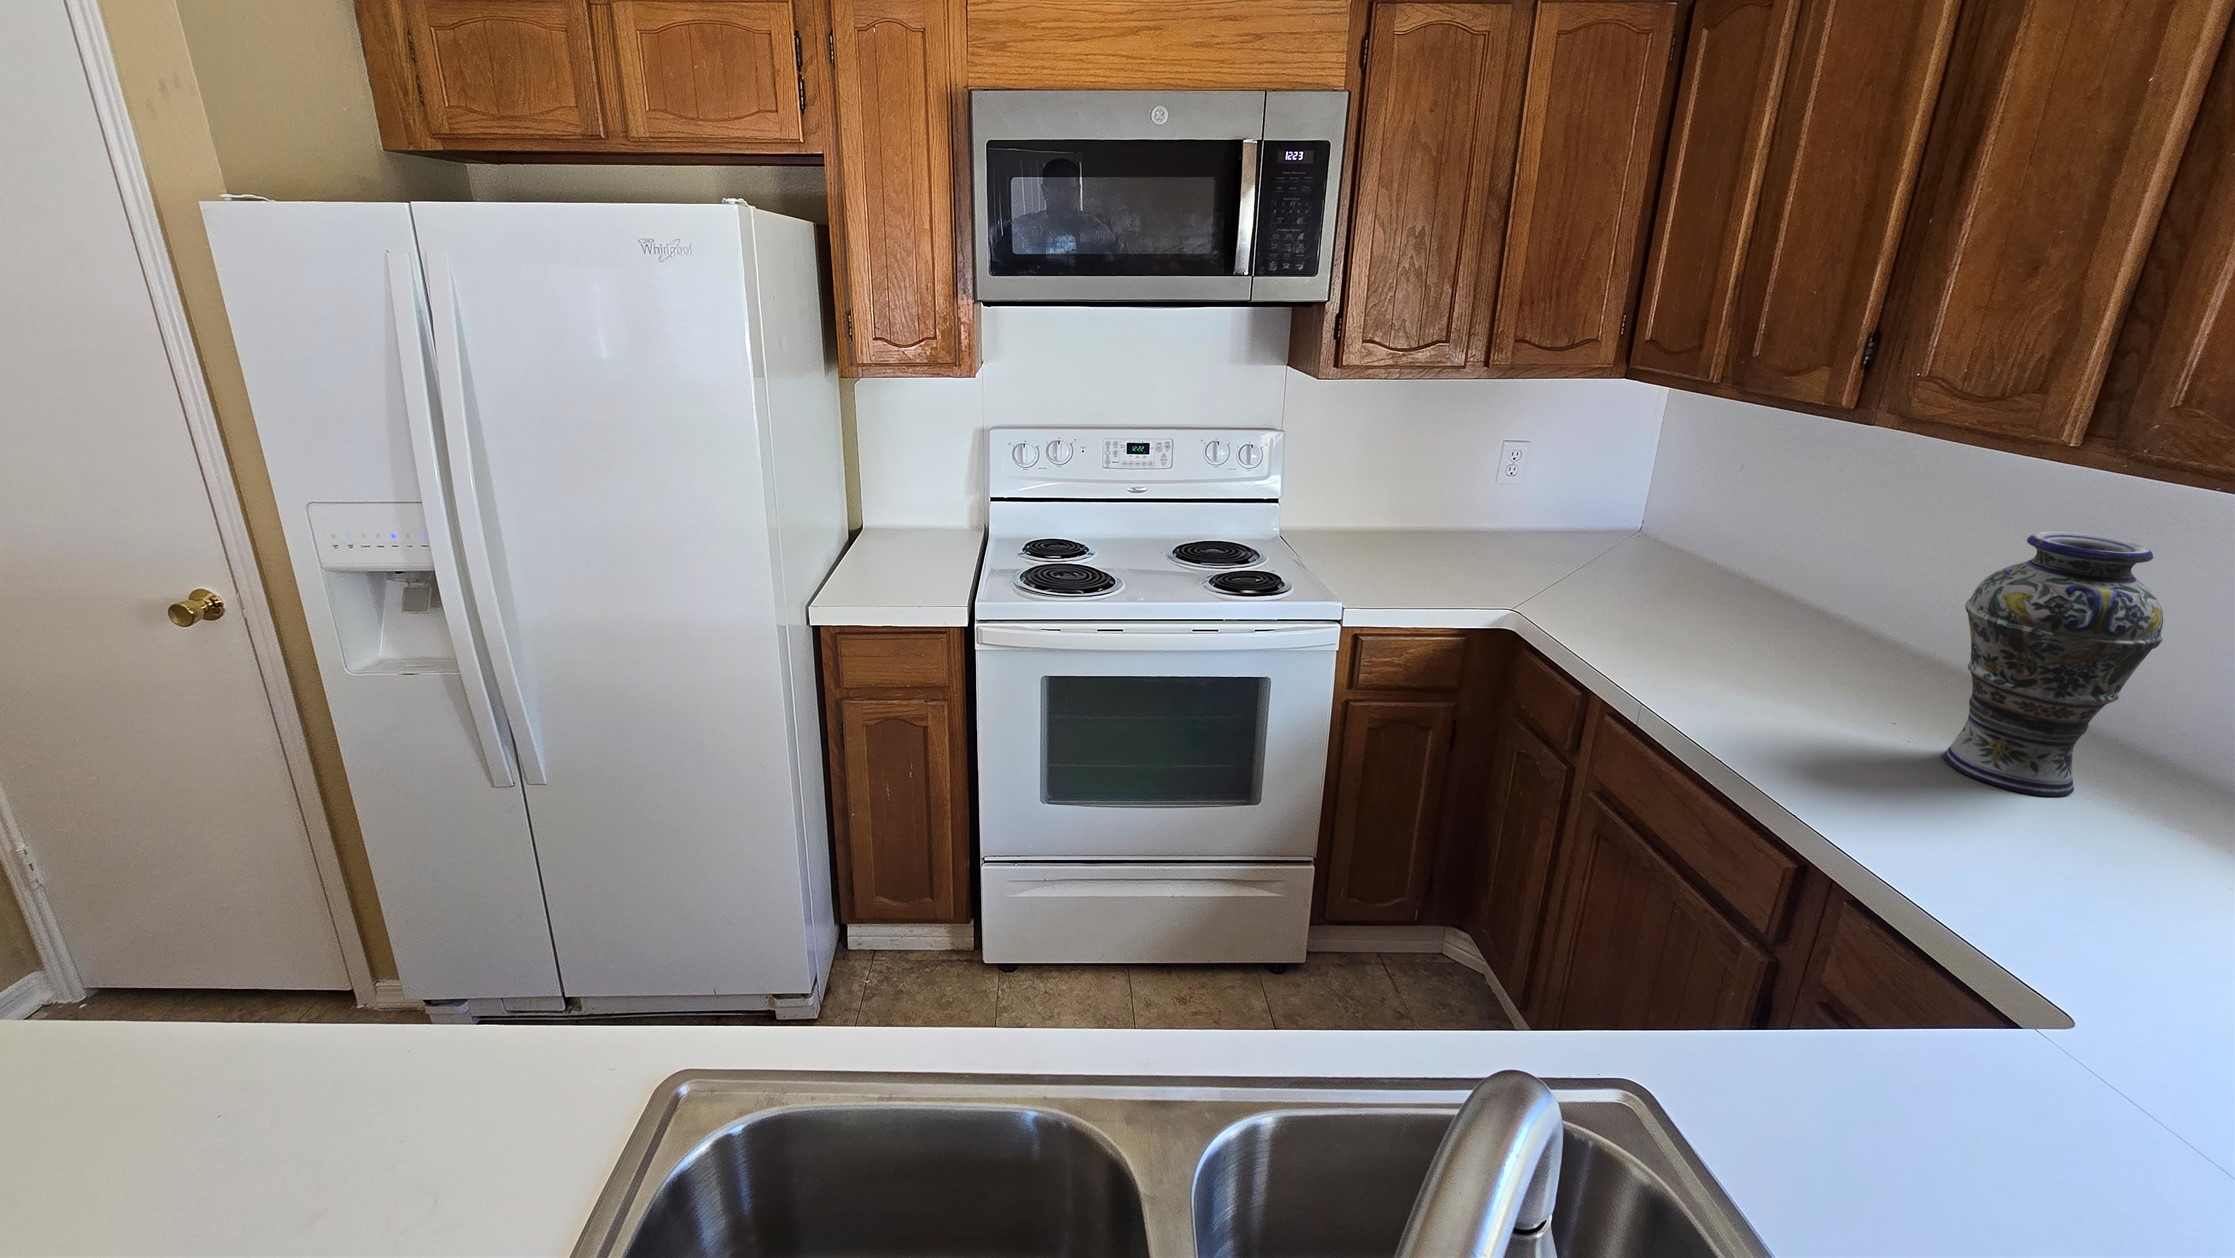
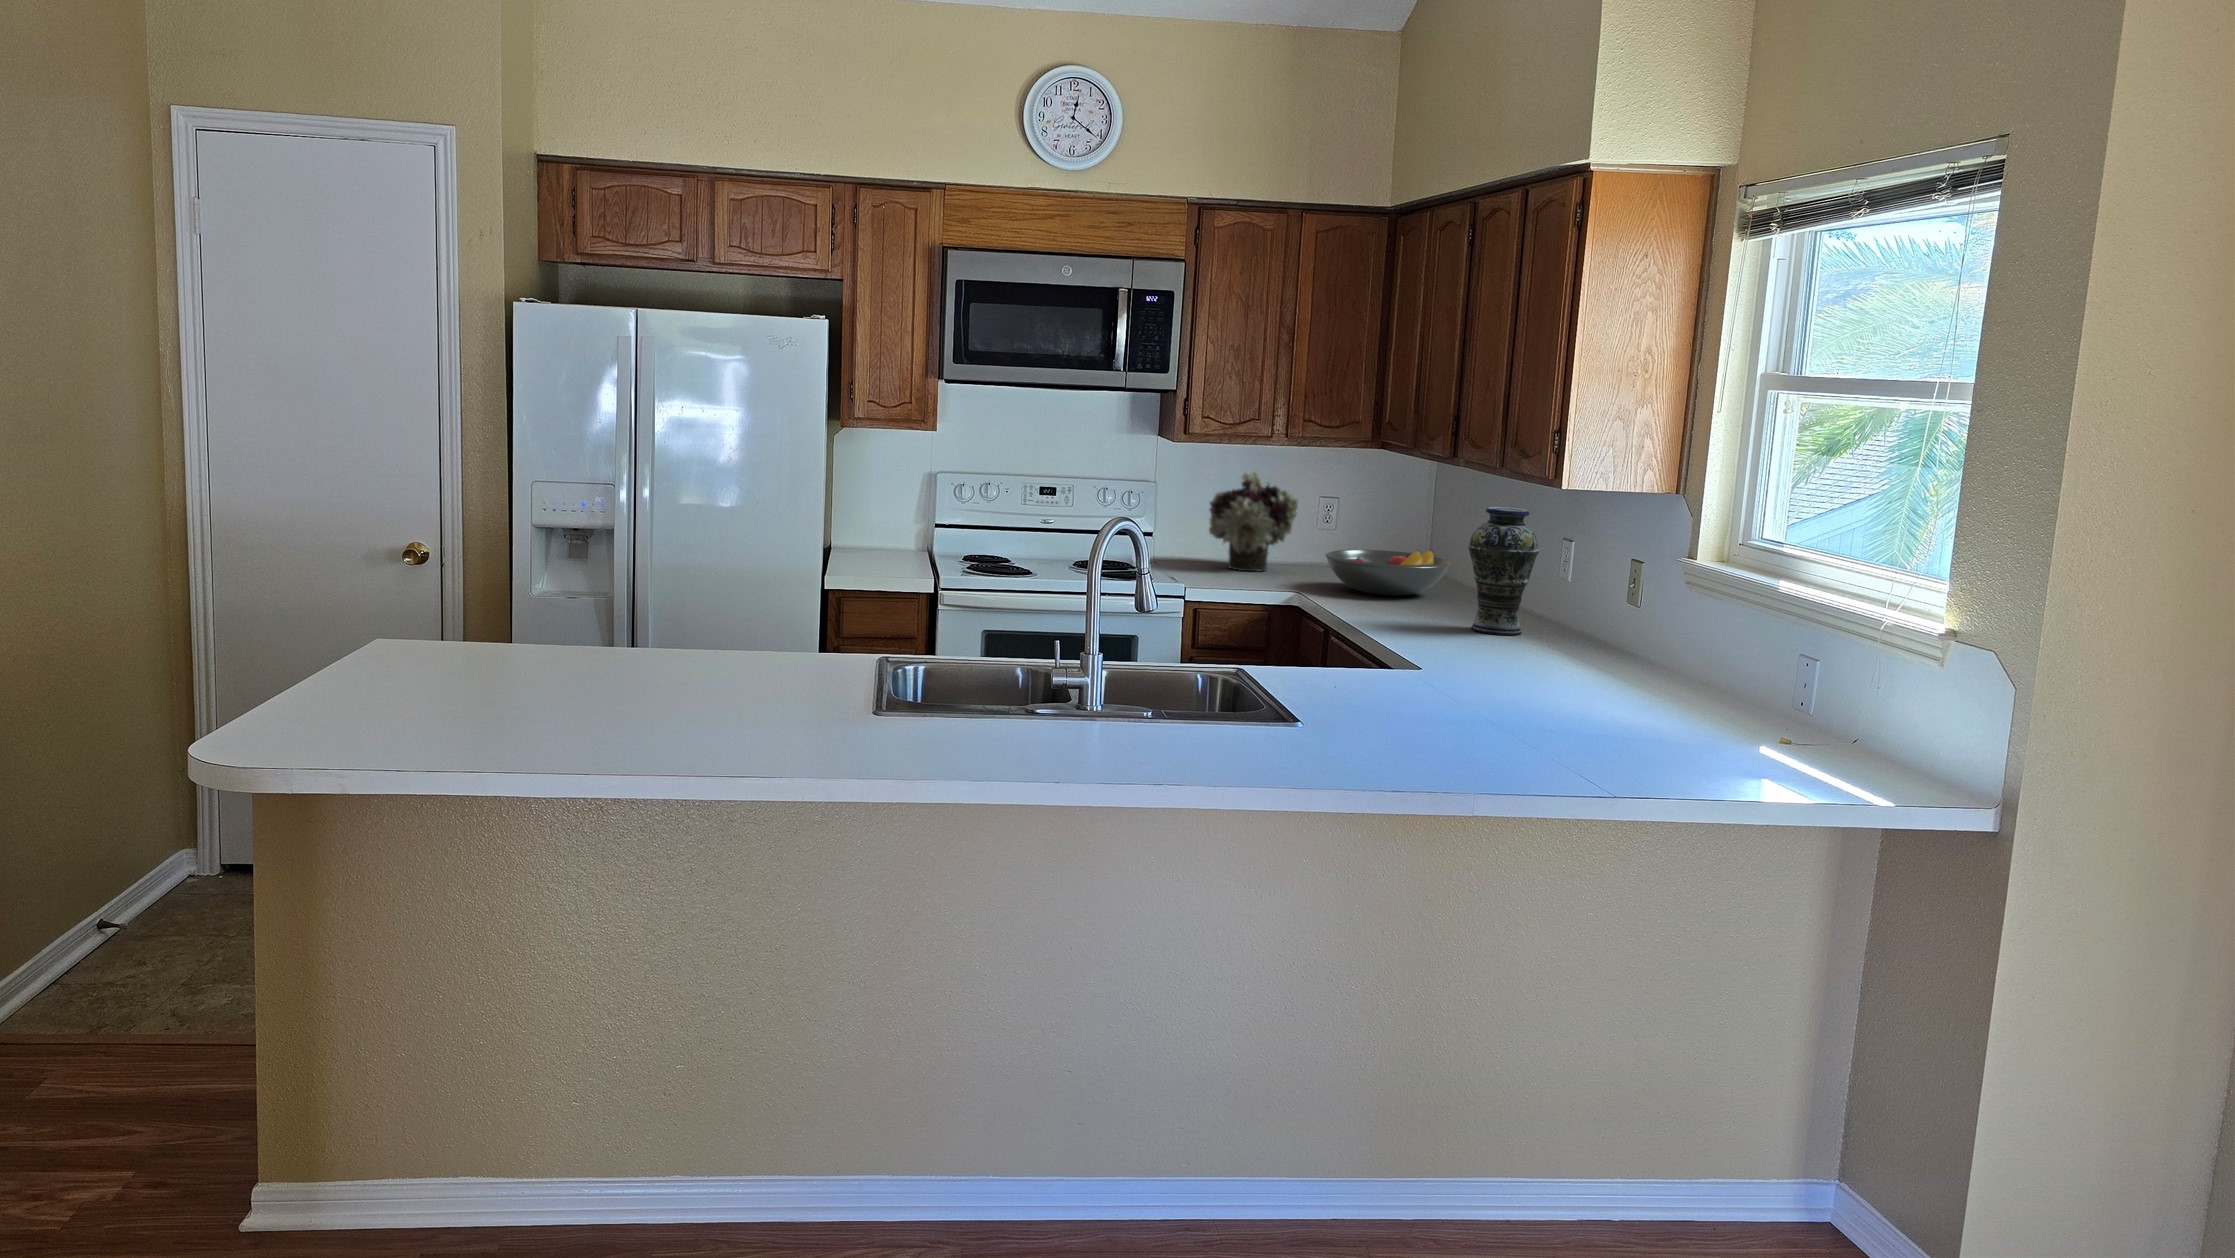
flower arrangement: none [1357,410,1497,555] -> present [1209,470,1298,572]
fruit bowl: none [1559,535,1781,623] -> present [1325,550,1450,595]

